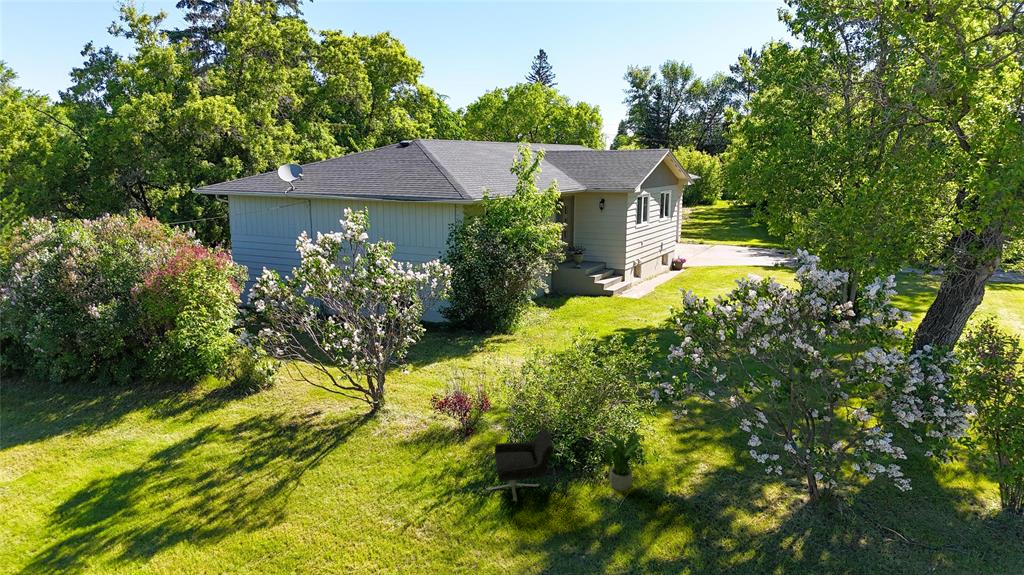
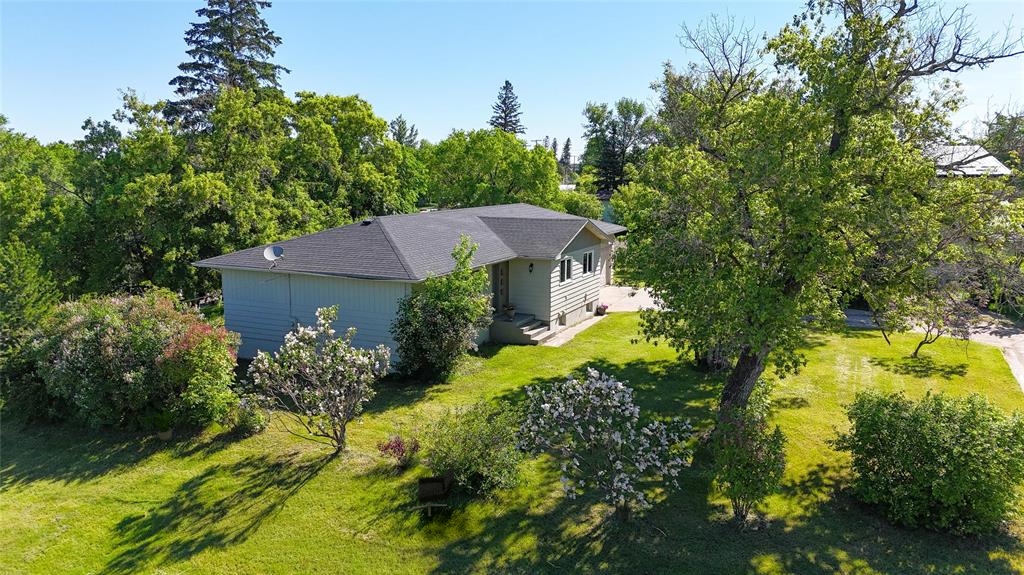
potted plant: present [596,432,645,491] -> present [143,411,177,440]

